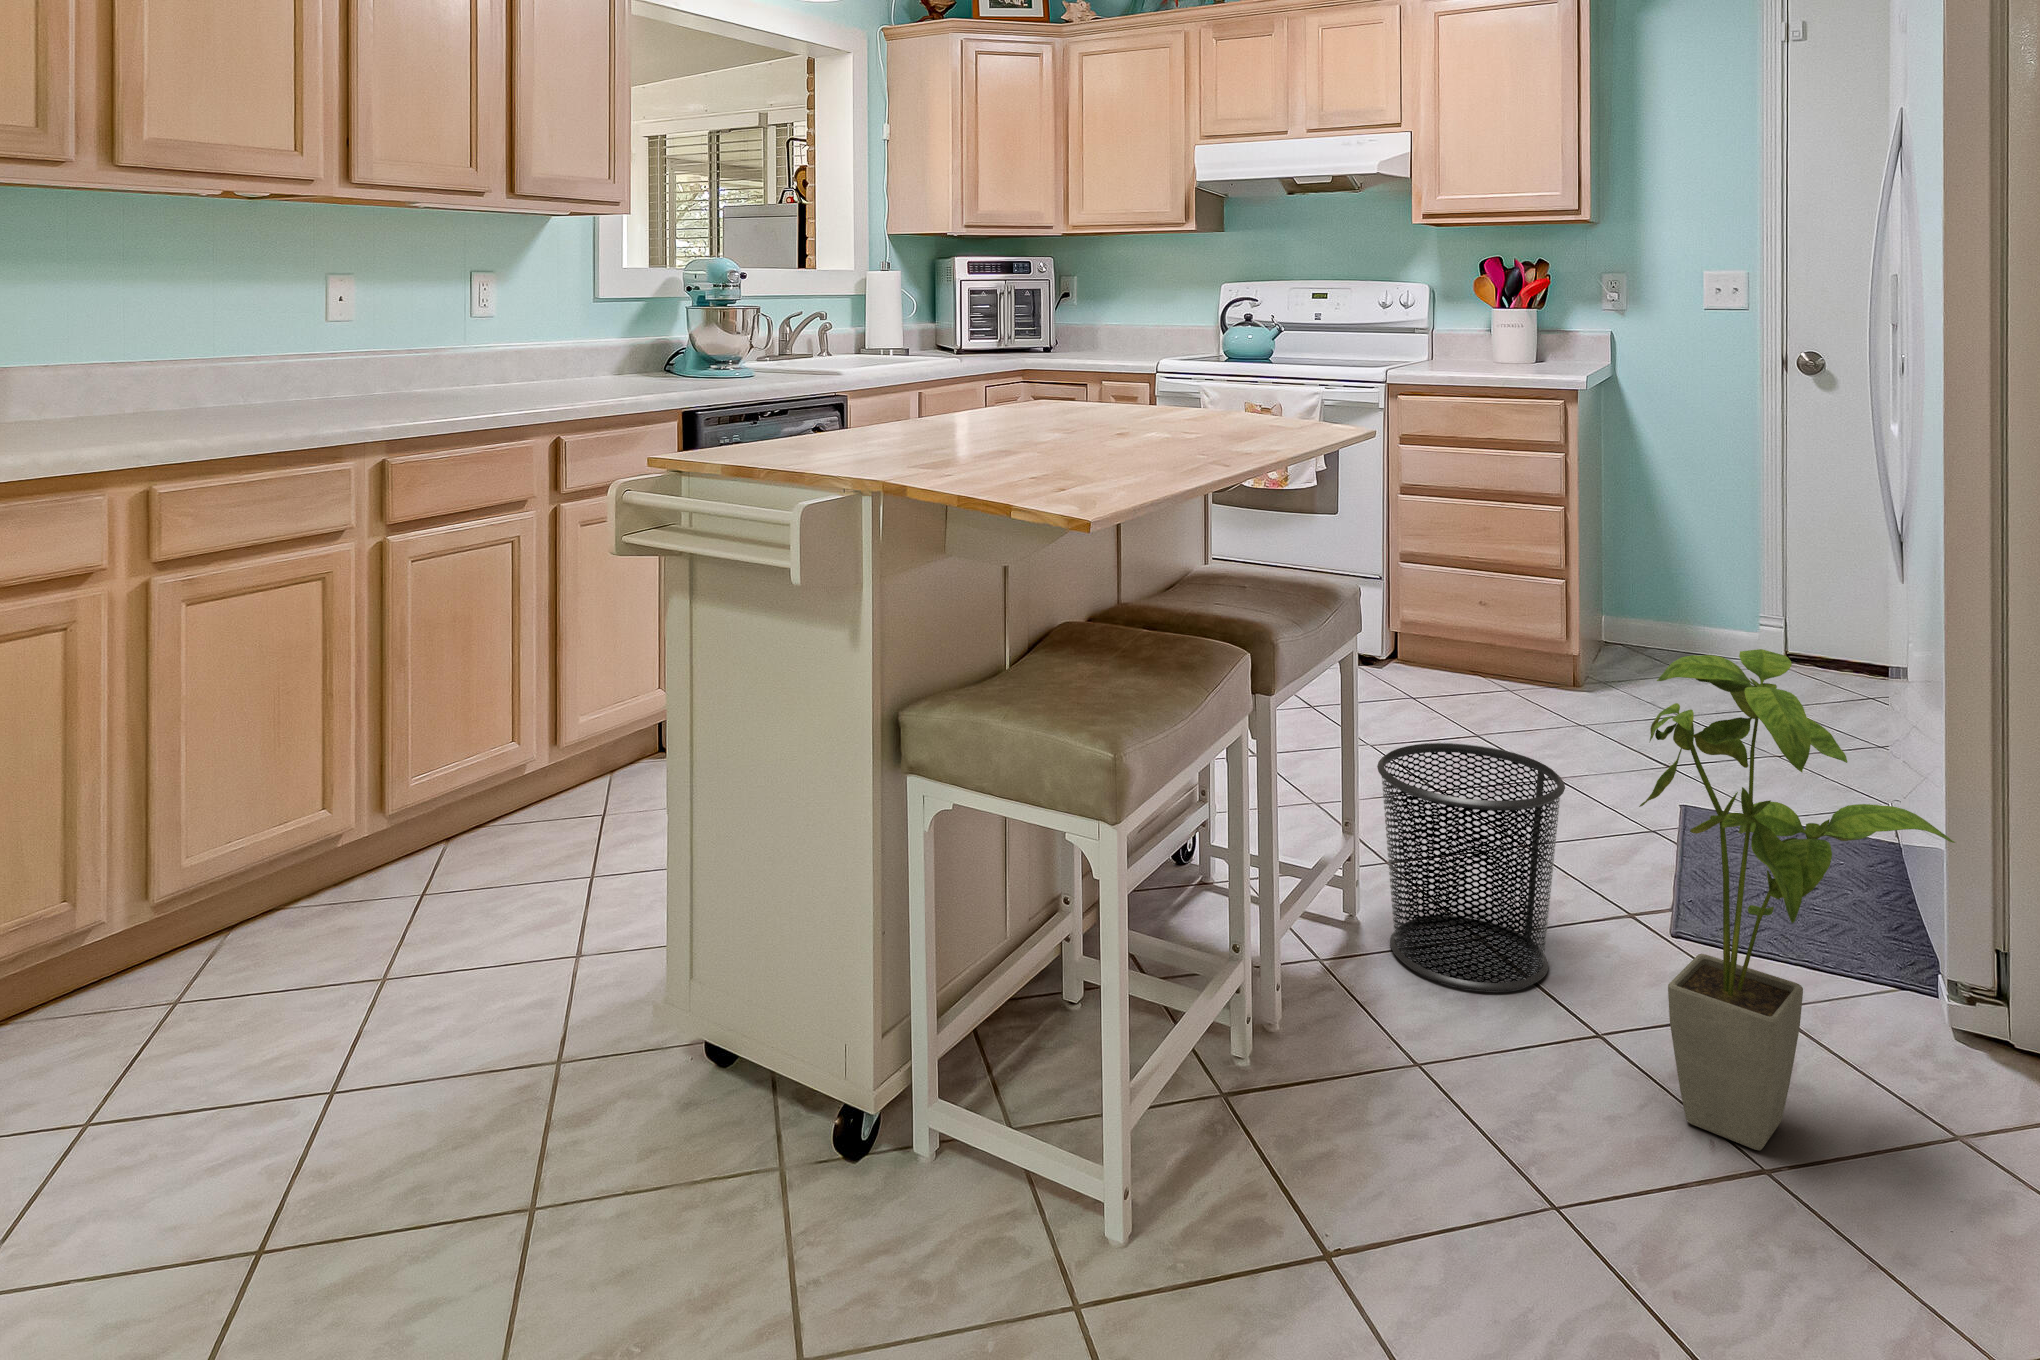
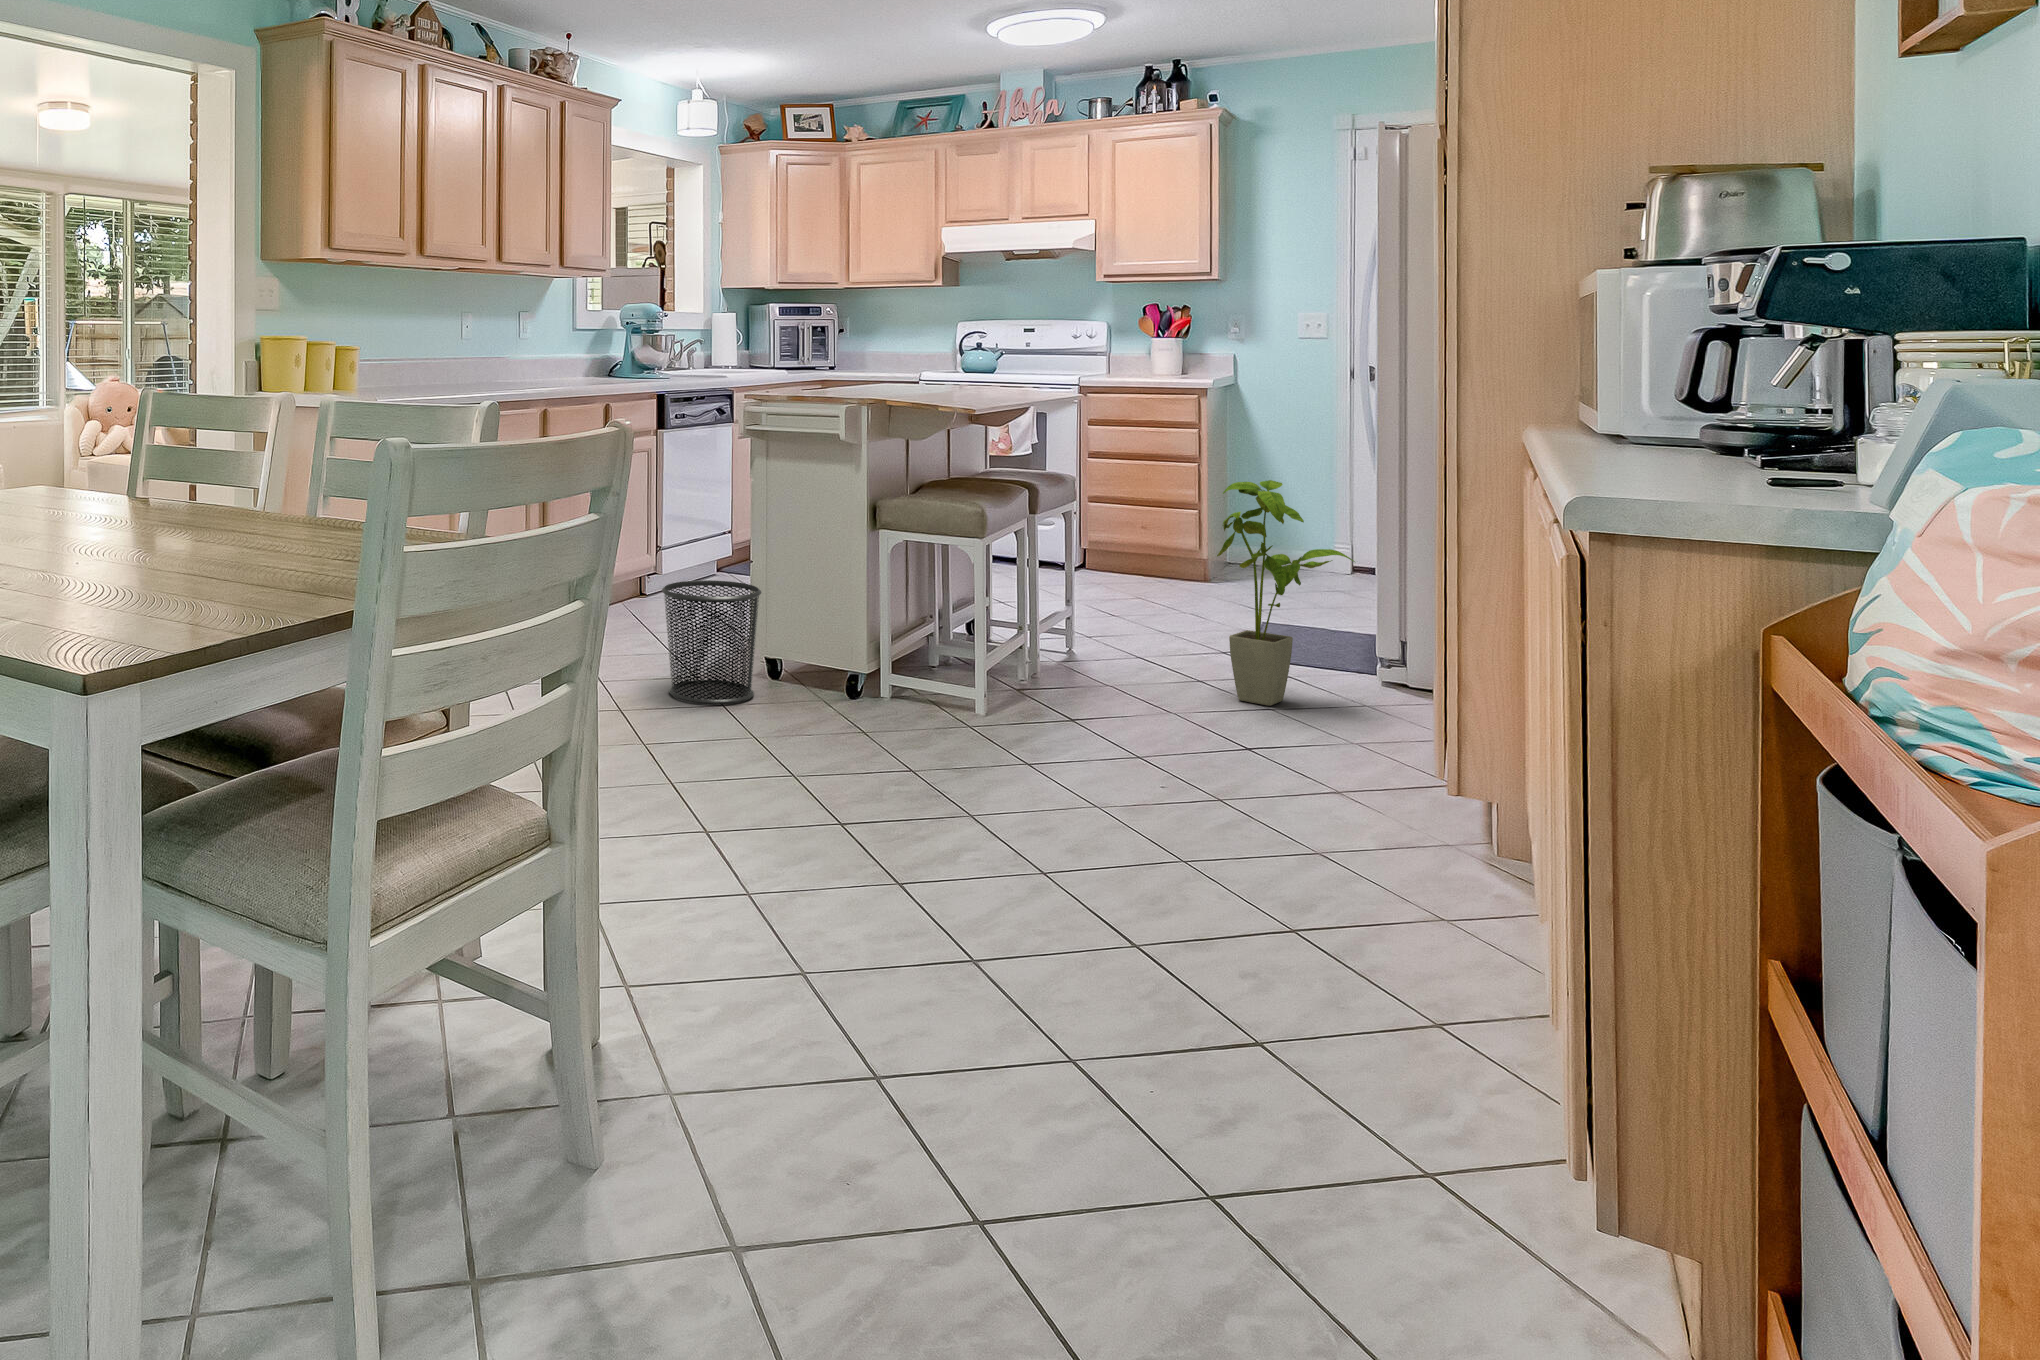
waste bin: present [1377,743,1565,991] -> present [662,580,761,704]

